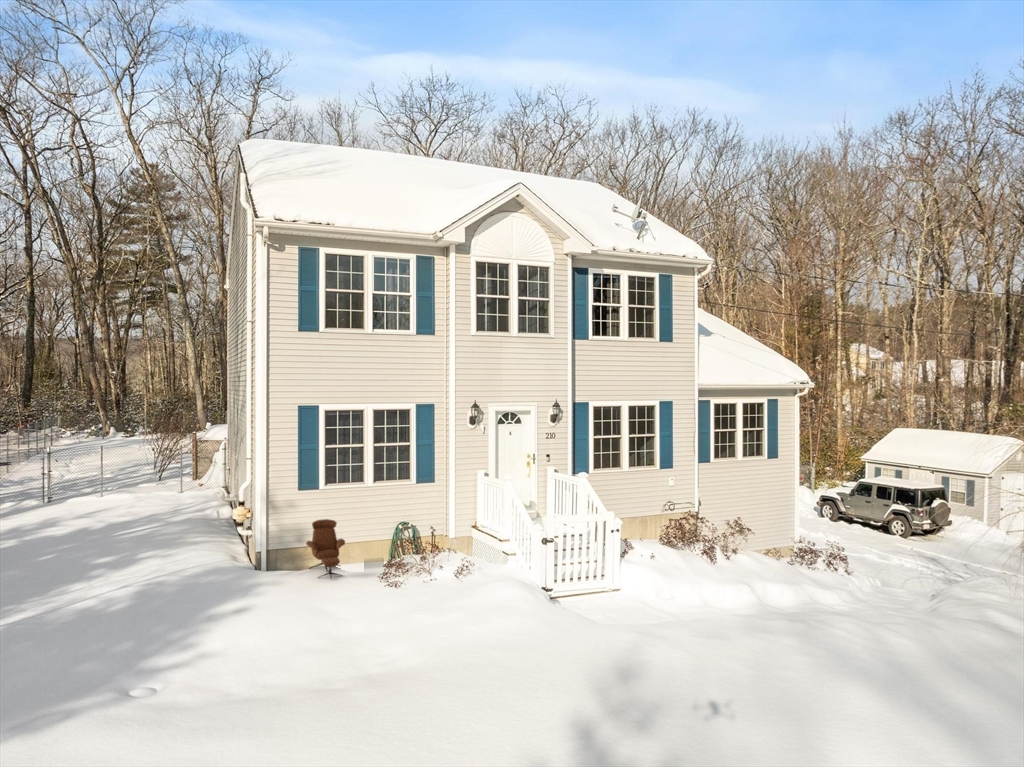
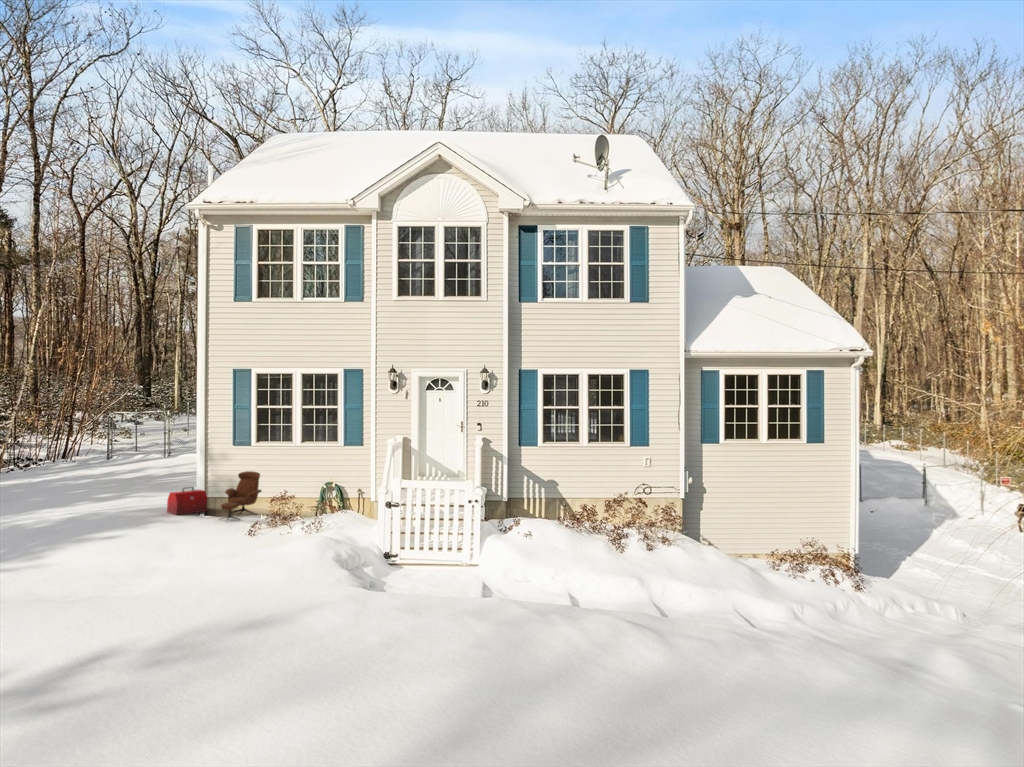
toolbox: none [238,543,280,579] -> present [167,487,207,515]

